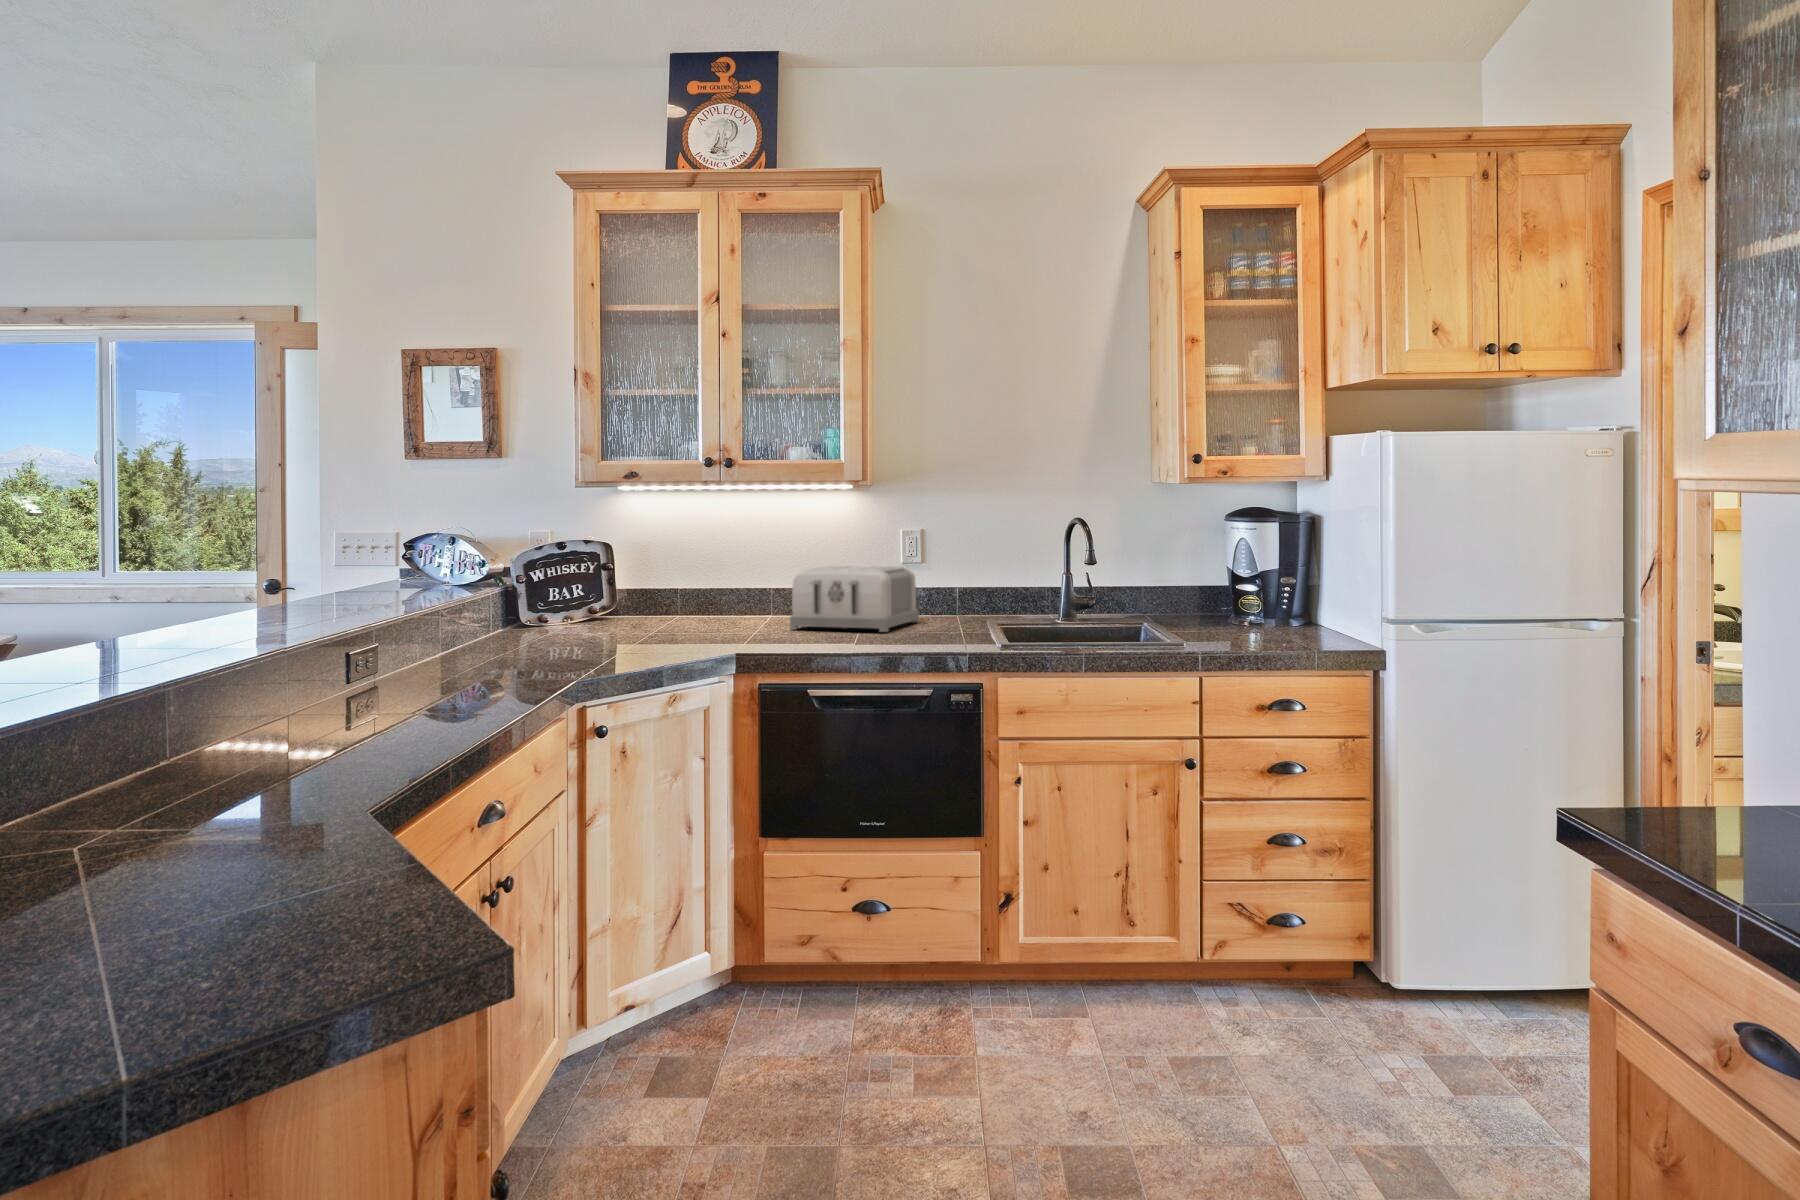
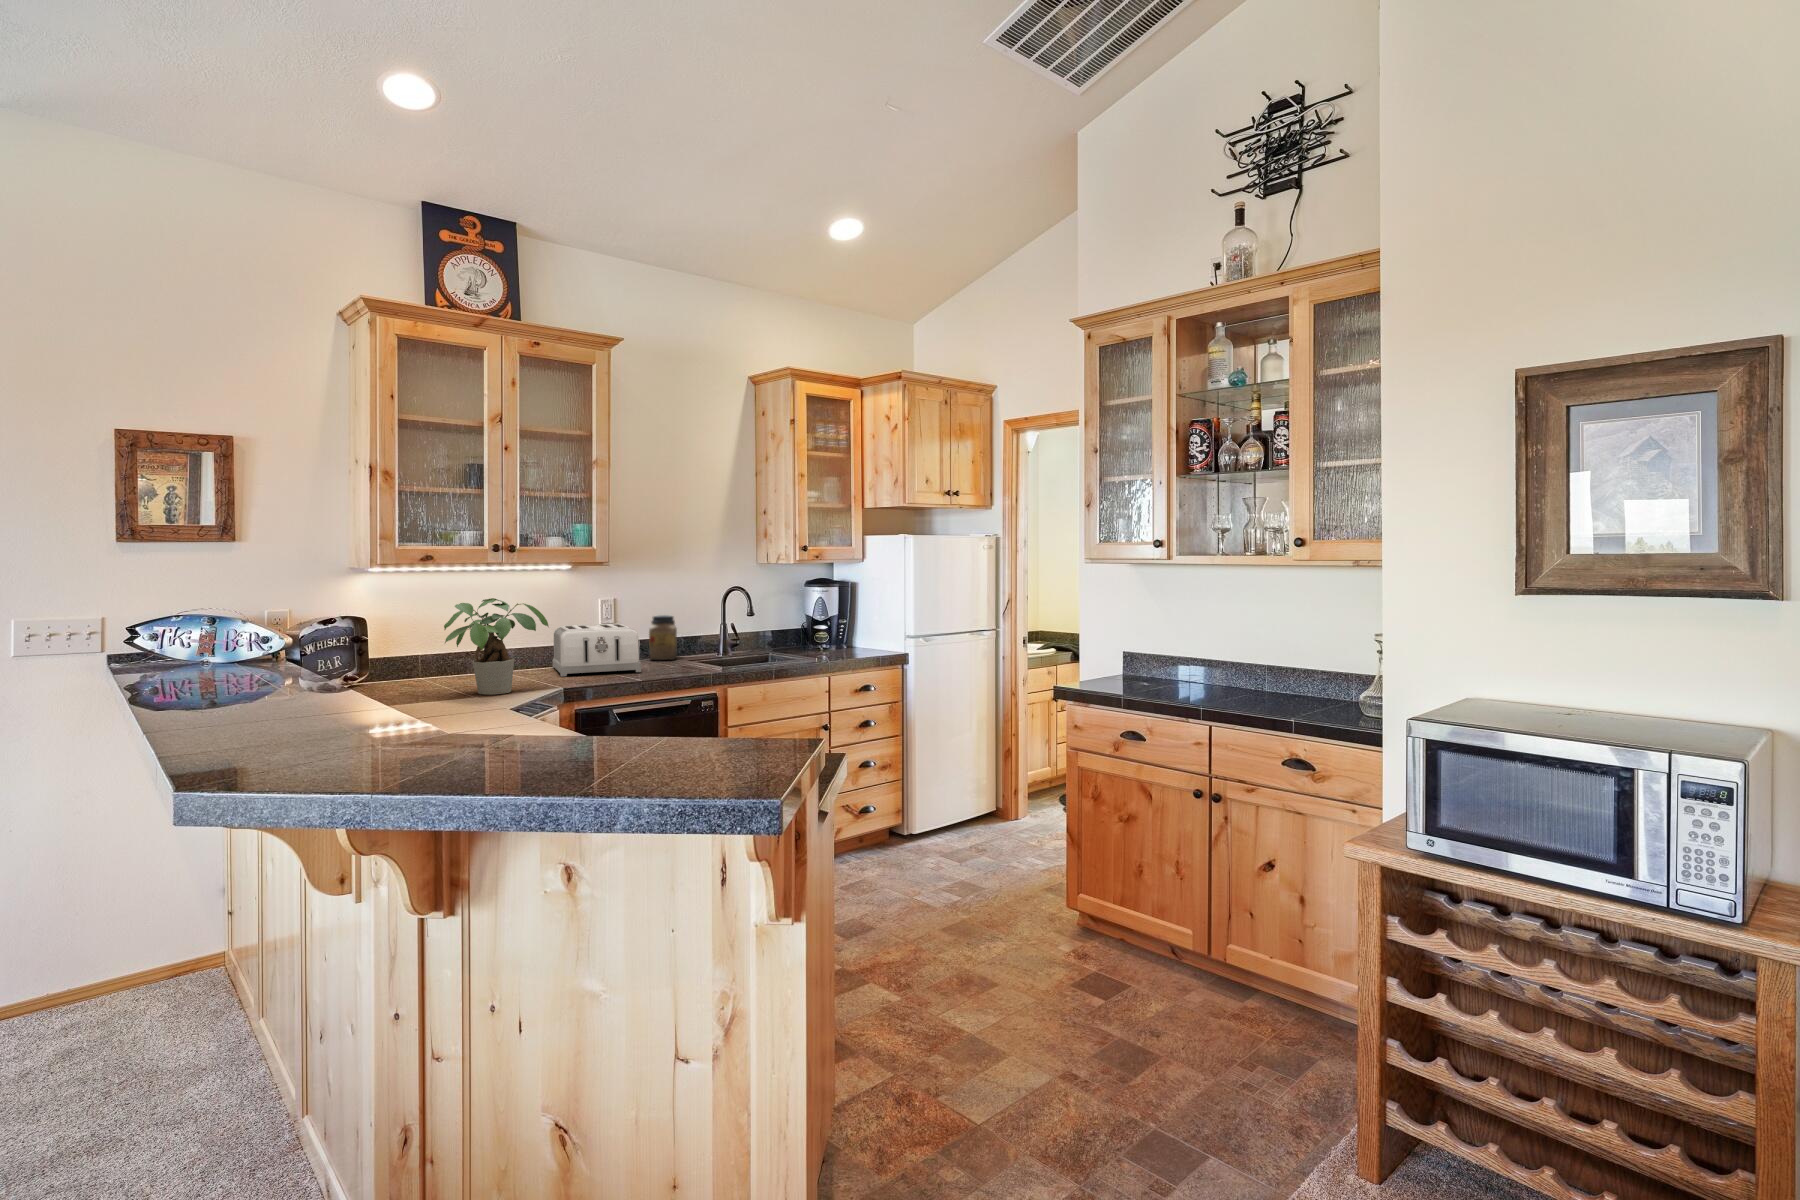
potted plant: none [587,522,724,641] -> present [444,598,548,695]
jar: none [958,559,1003,621] -> present [649,615,677,660]

